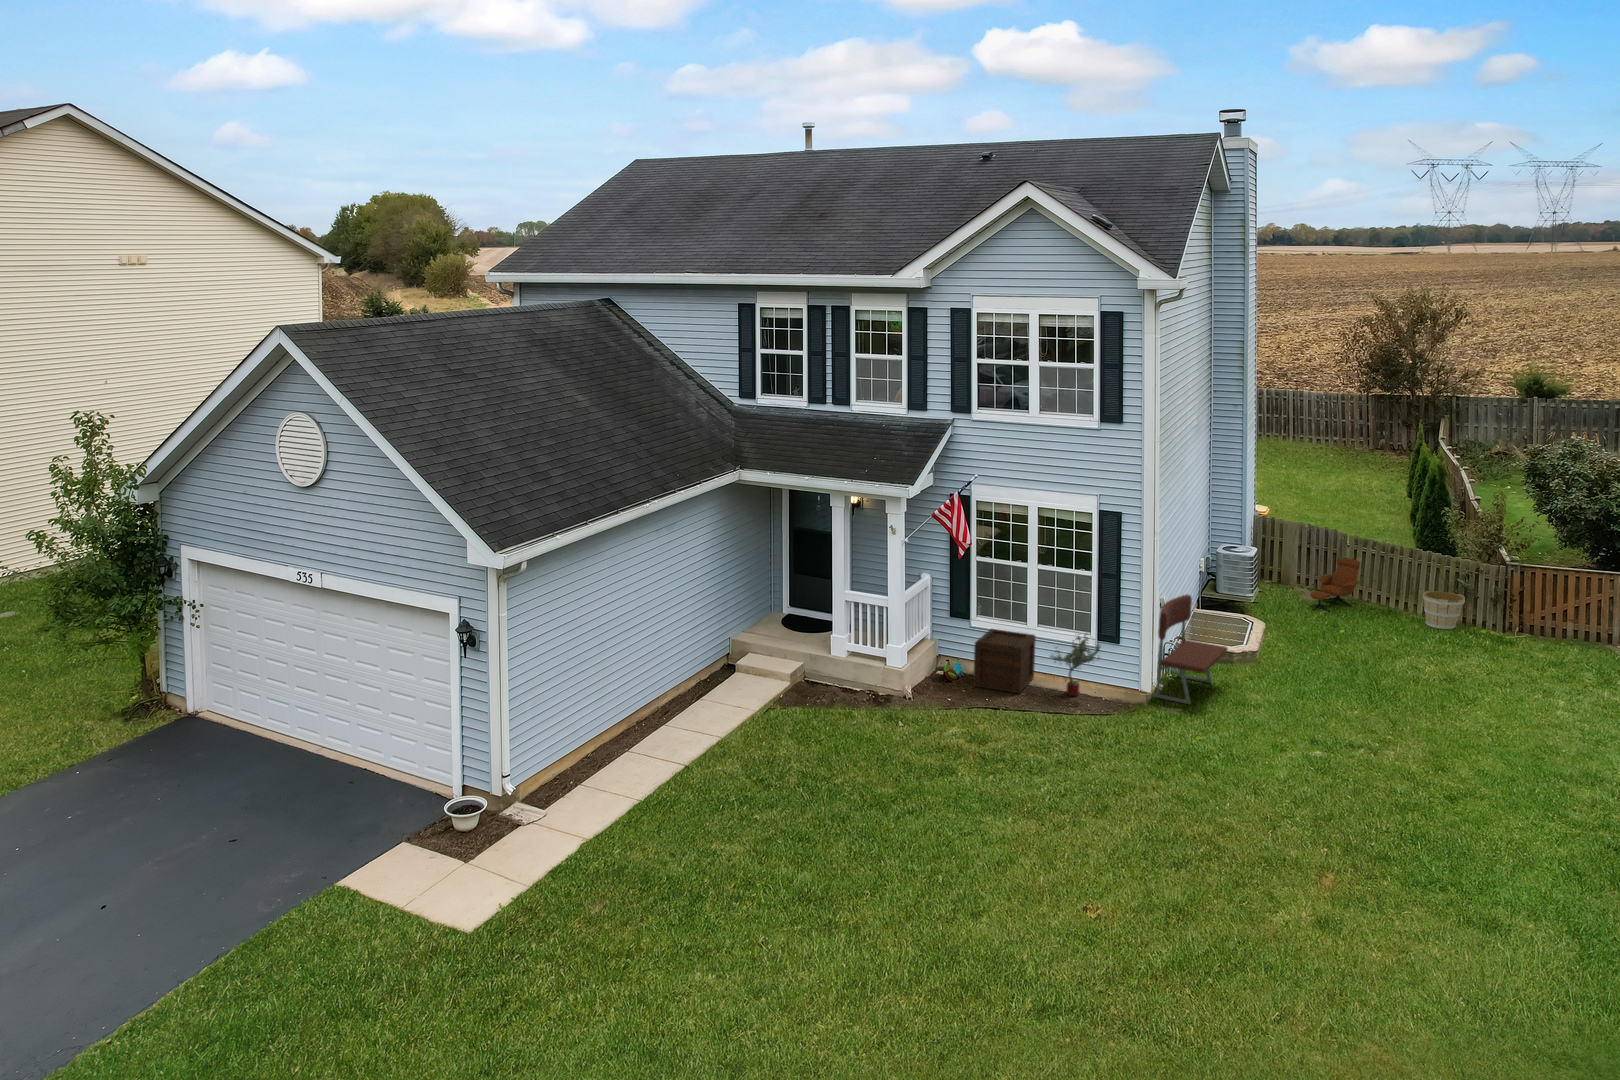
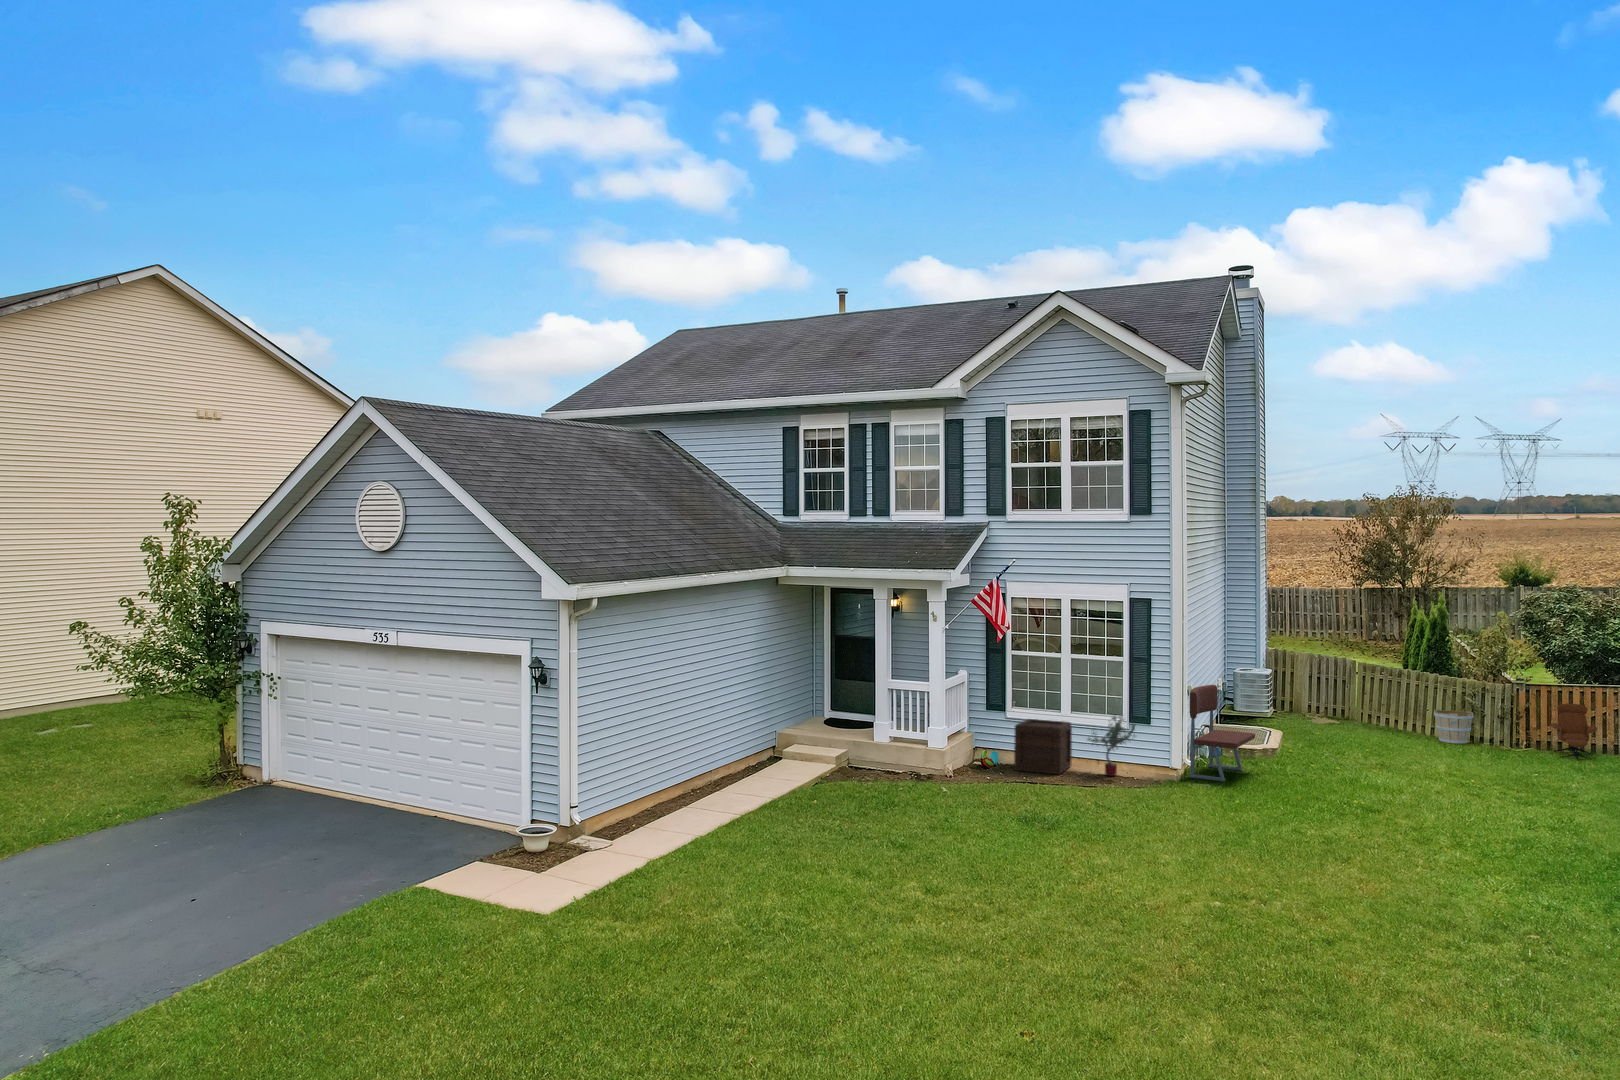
lounge chair: present [1310,558,1360,612] -> present [1550,704,1598,760]

